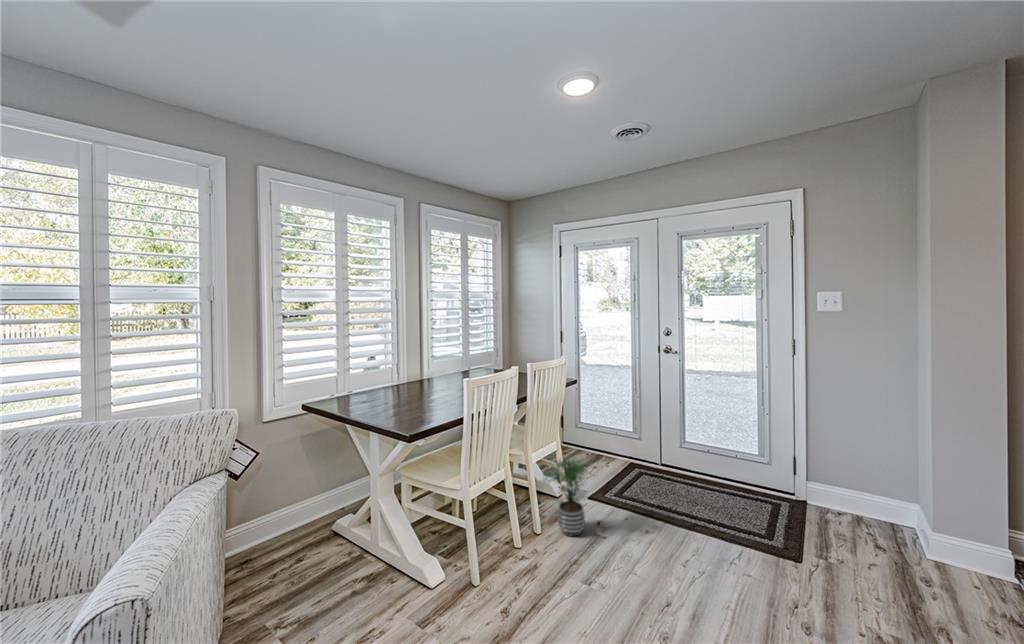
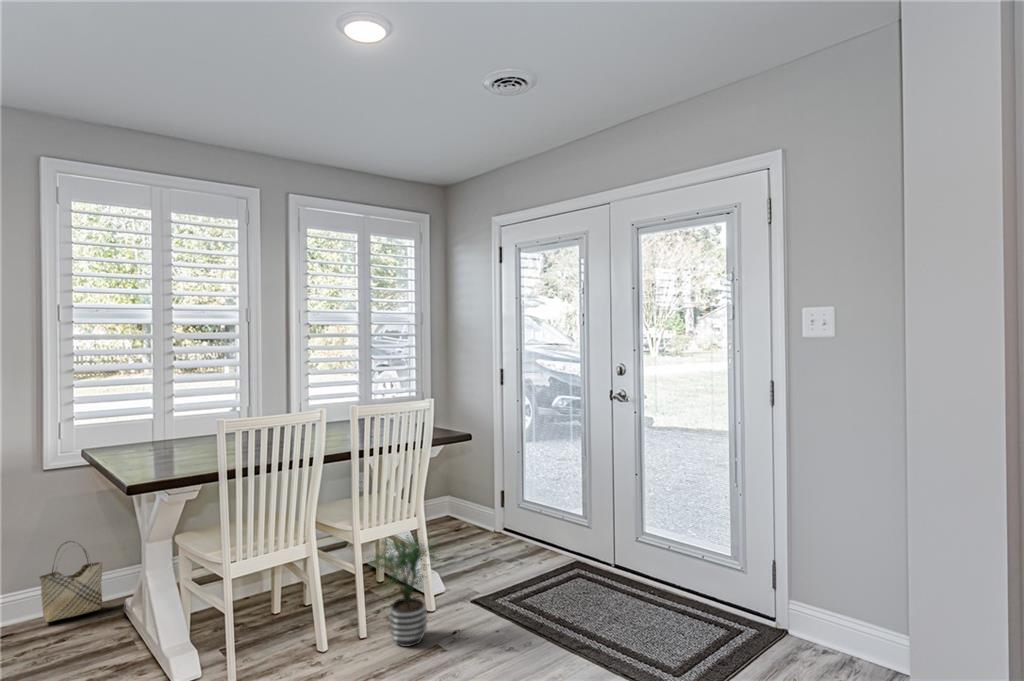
woven basket: none [266,478,312,546] -> present [39,541,102,623]

